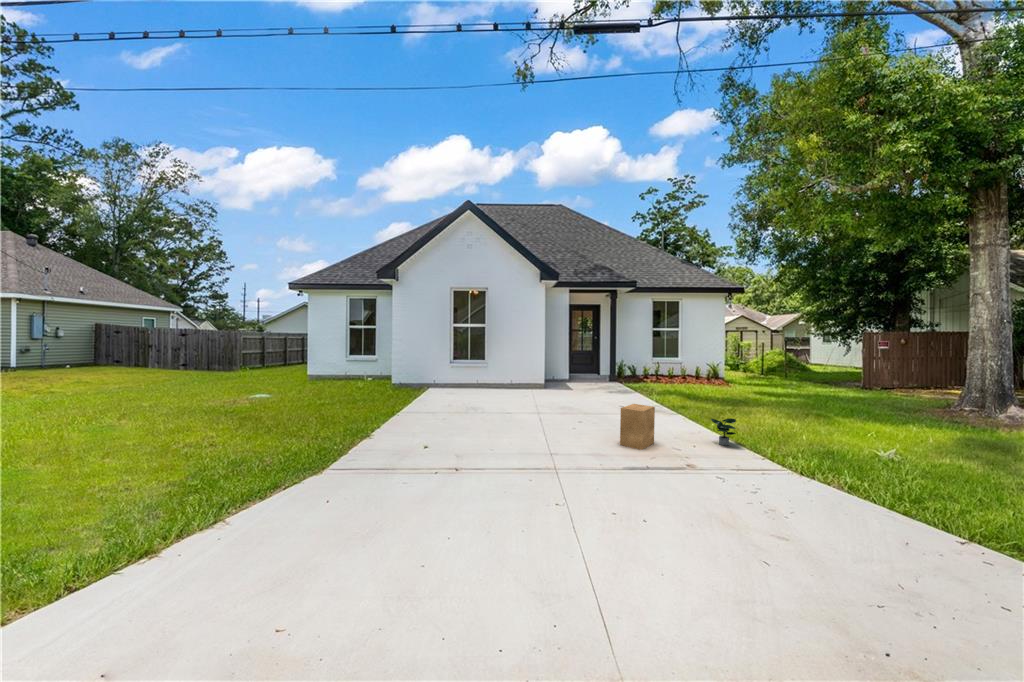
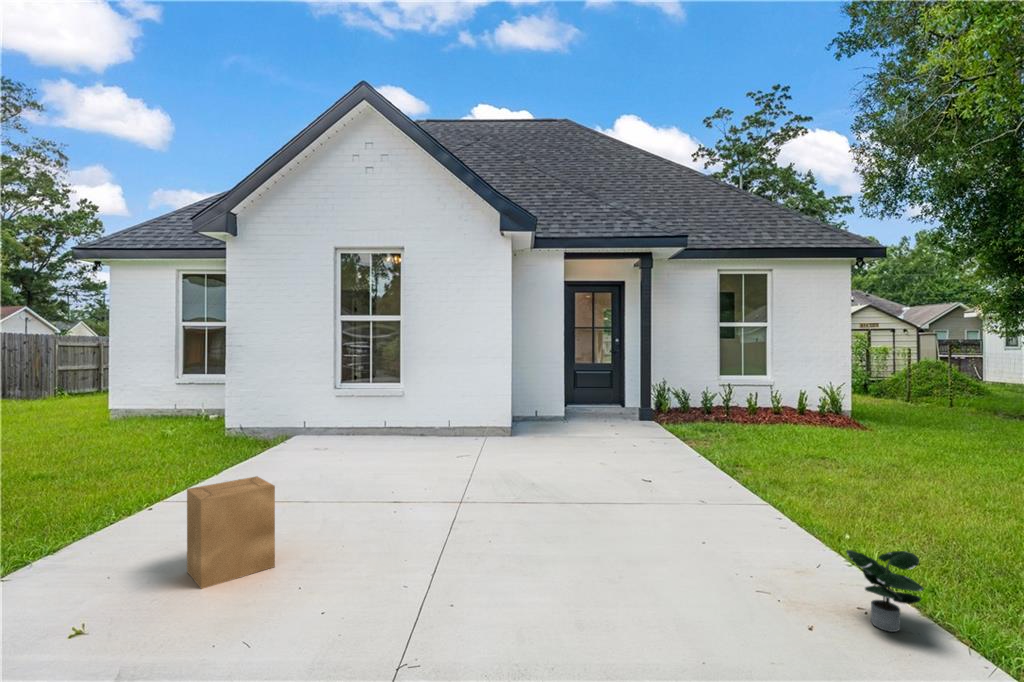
cardboard box: present [620,404,655,450] -> present [187,476,275,589]

